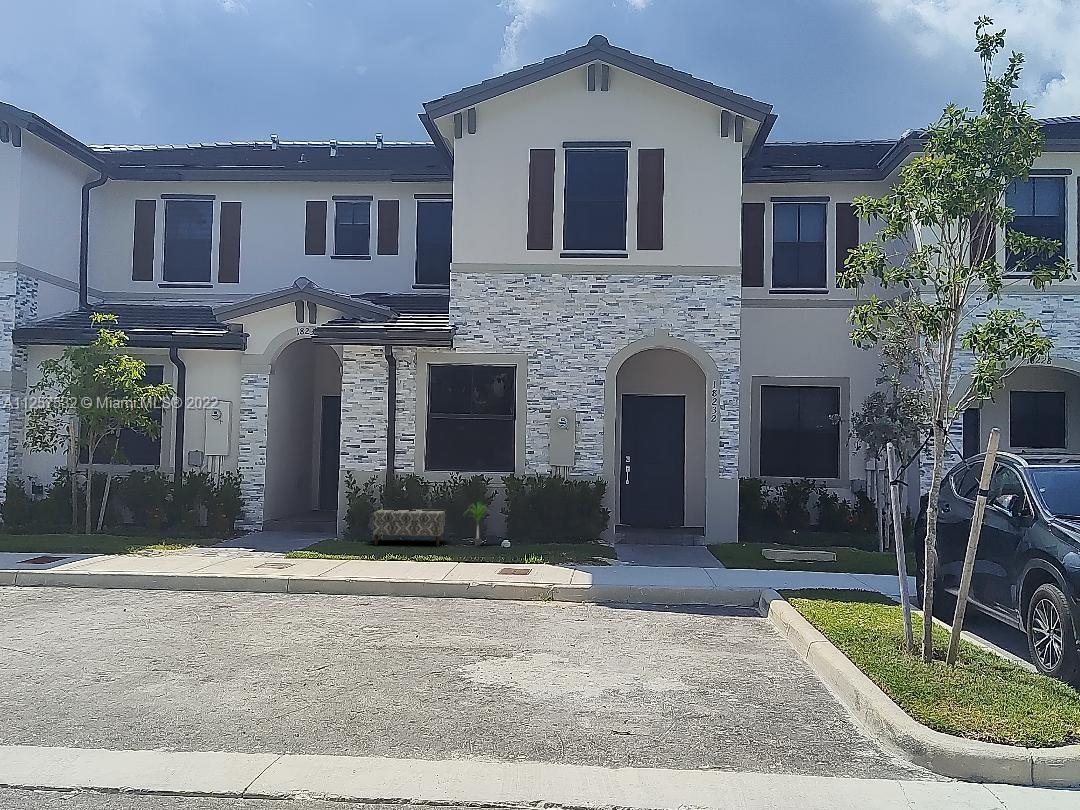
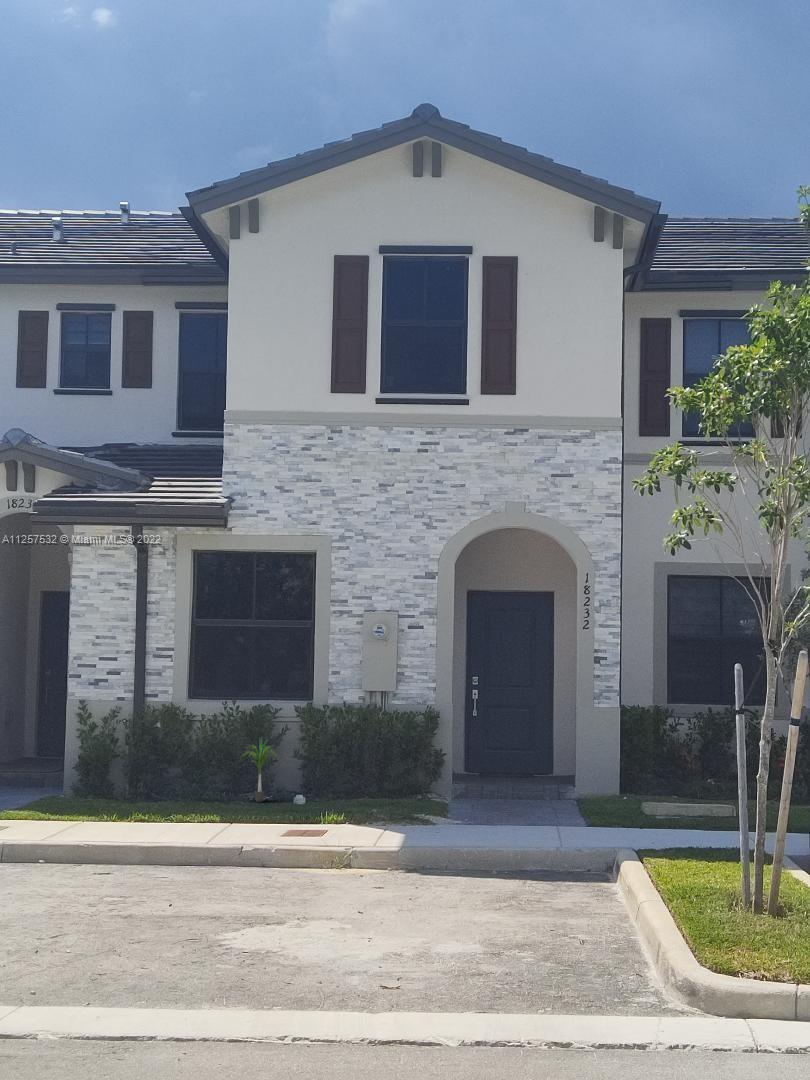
bench: present [373,509,446,546] -> none [116,752,217,802]

